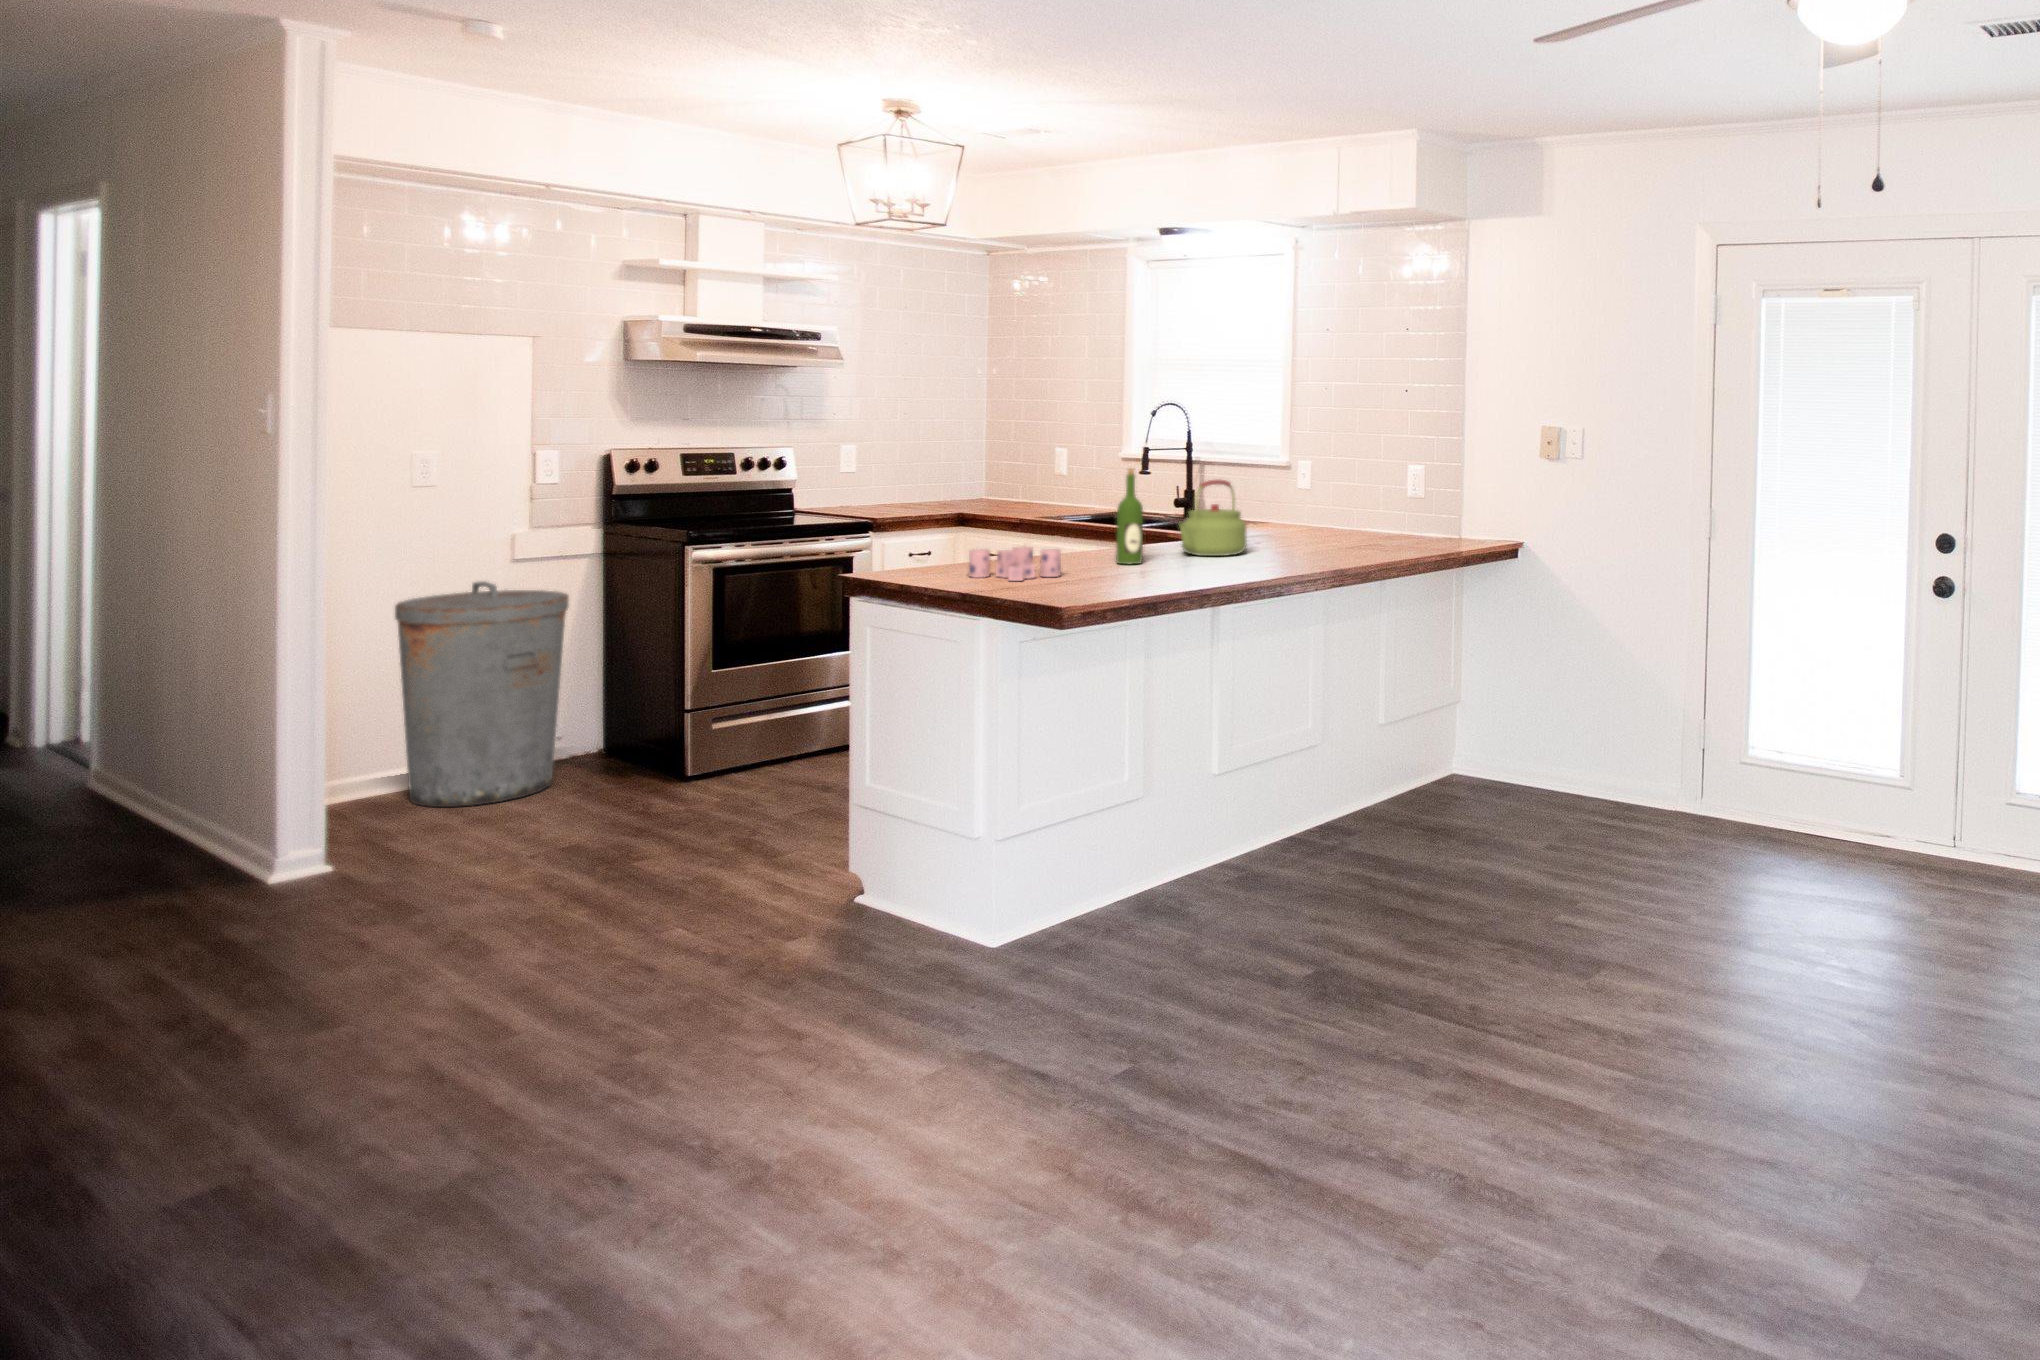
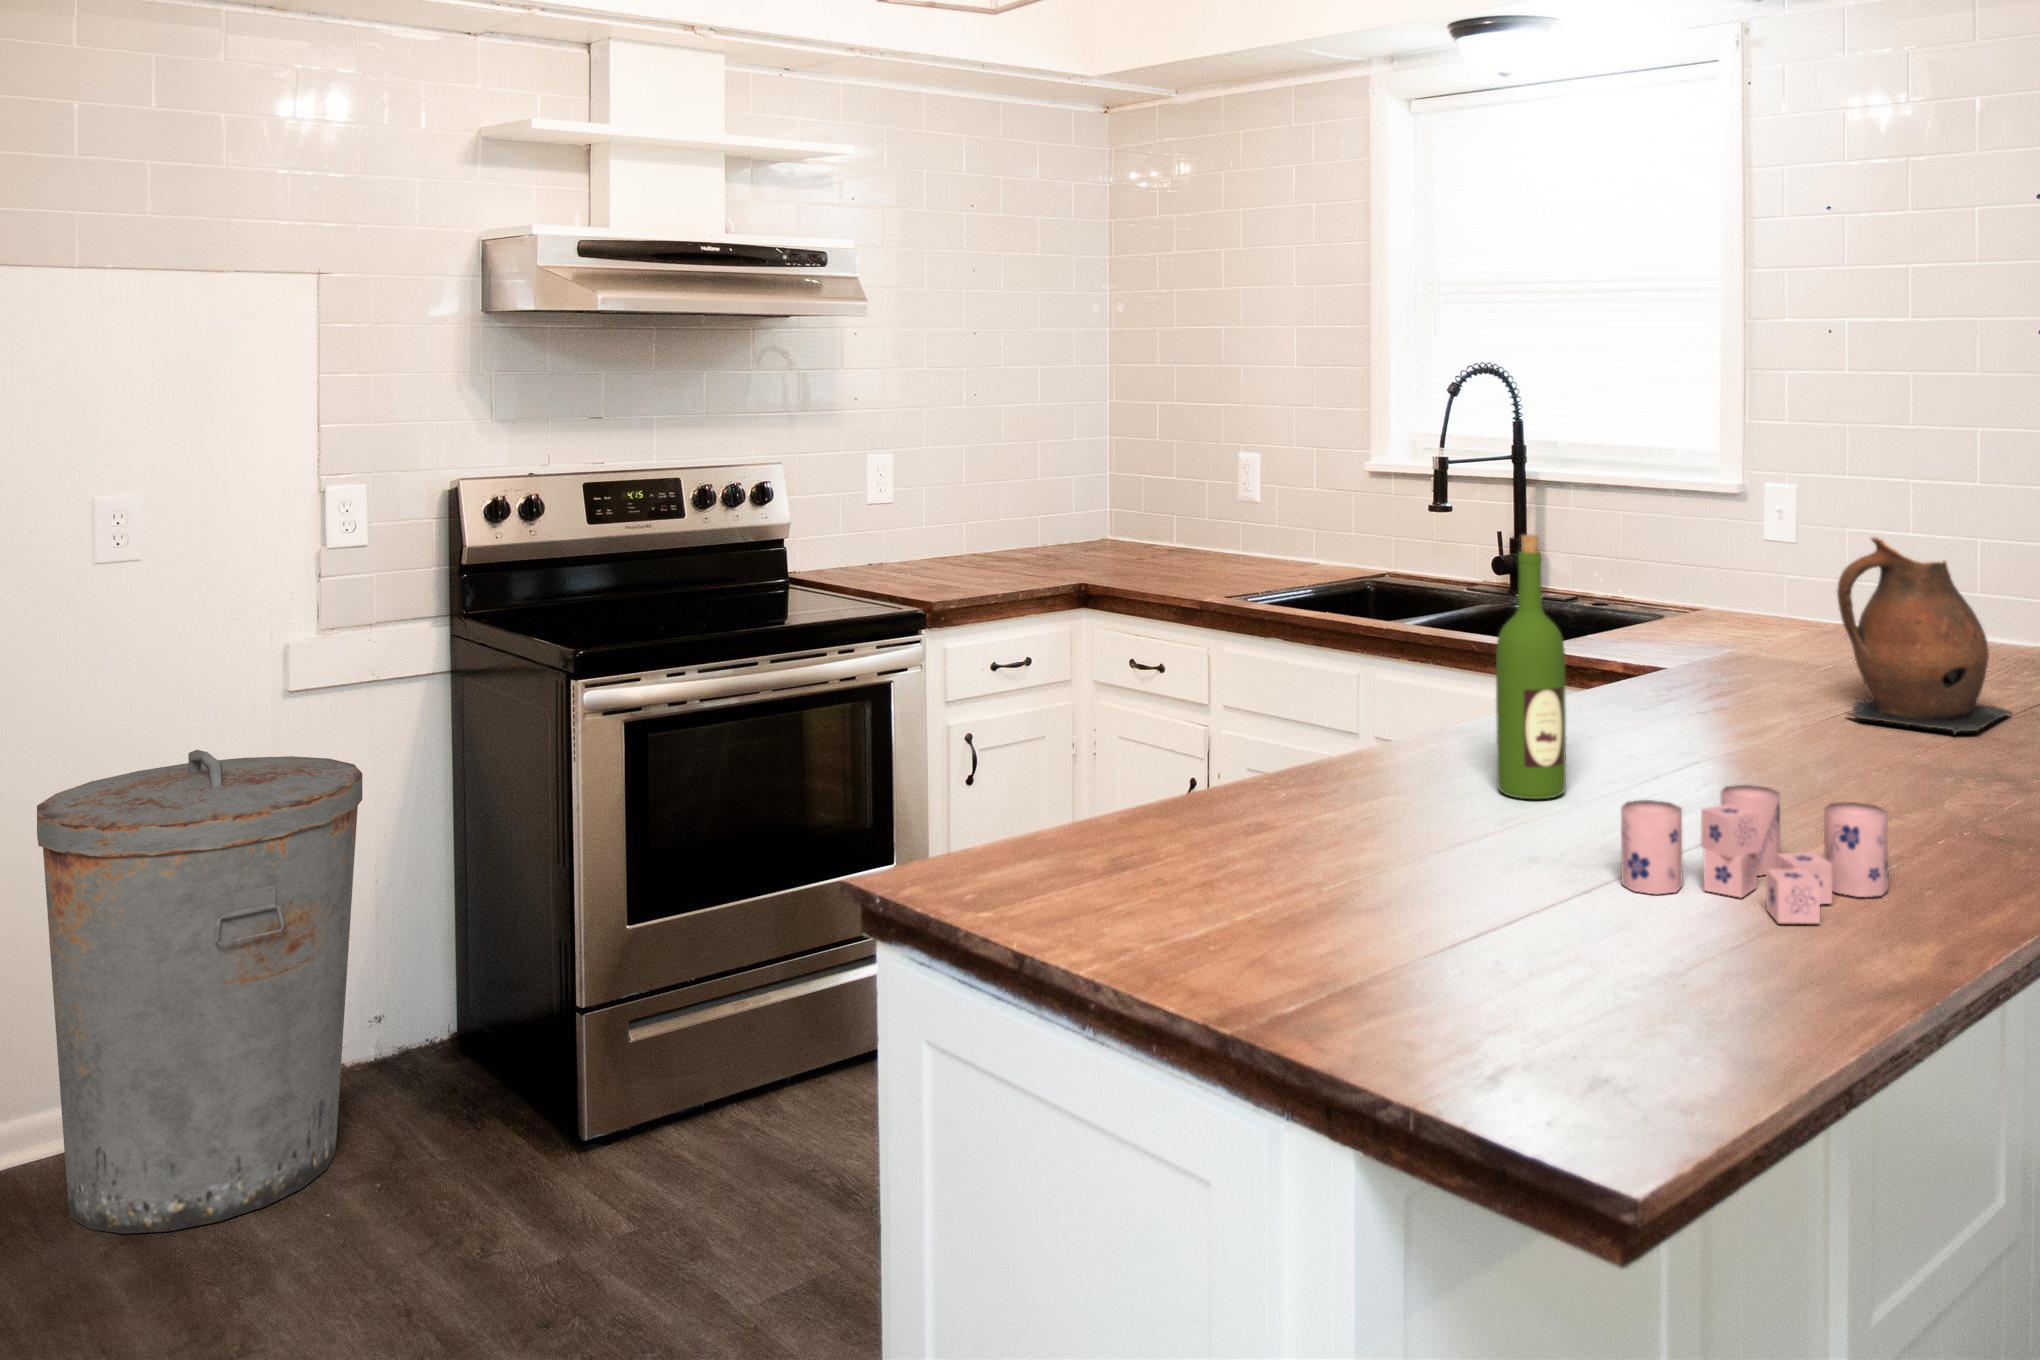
ceramic pitcher: none [1278,477,1345,551] -> present [1837,537,2012,734]
kettle: present [1179,479,1247,556] -> none [1626,551,1795,756]
candle: present [969,547,1061,581] -> present [1621,785,1888,923]

